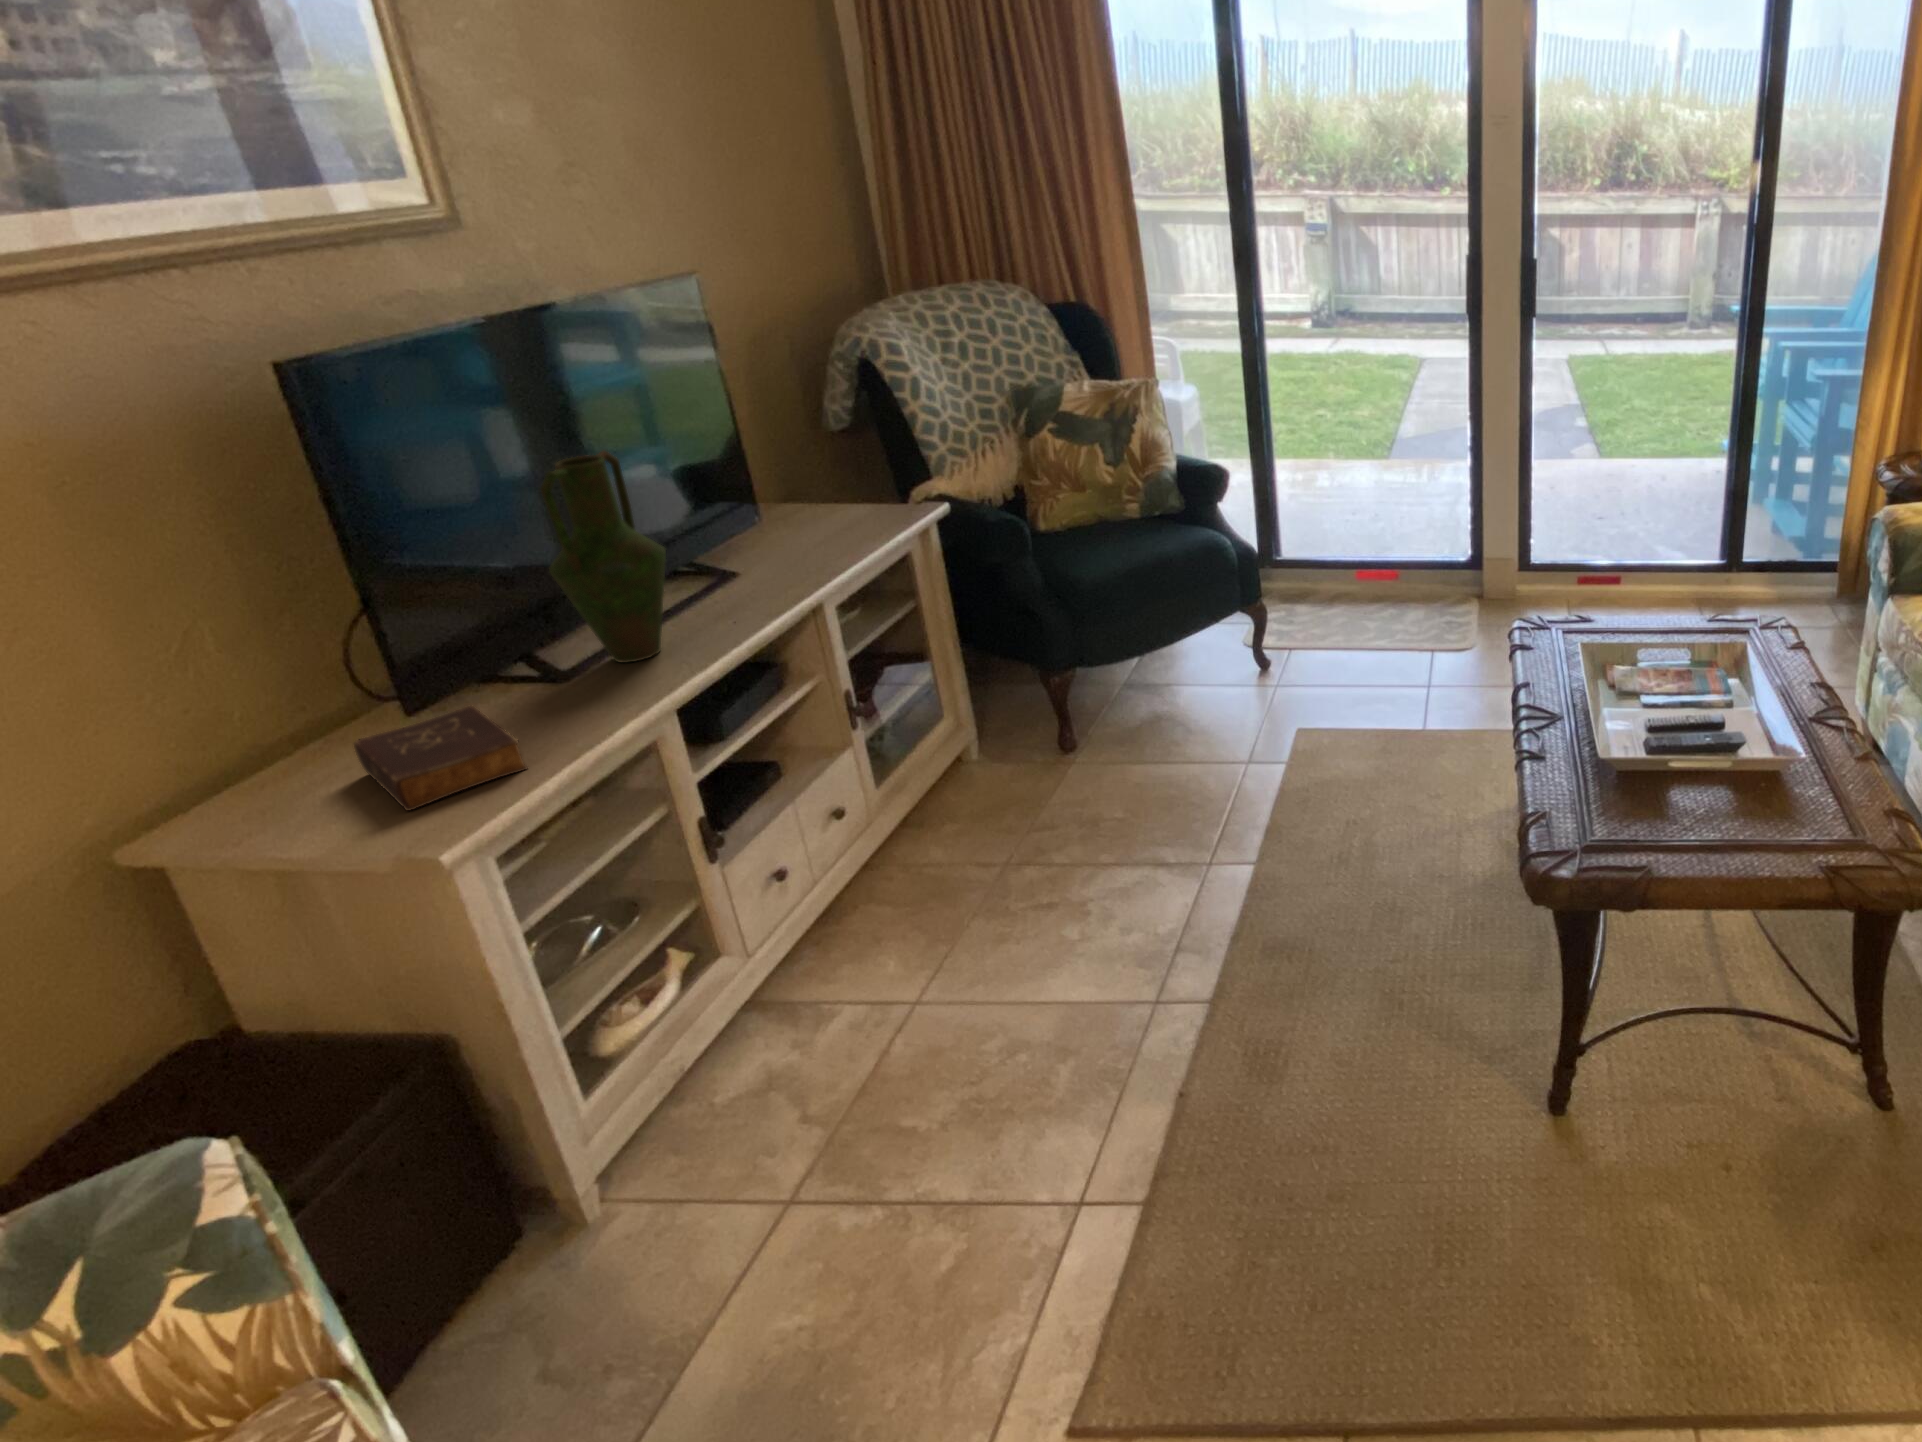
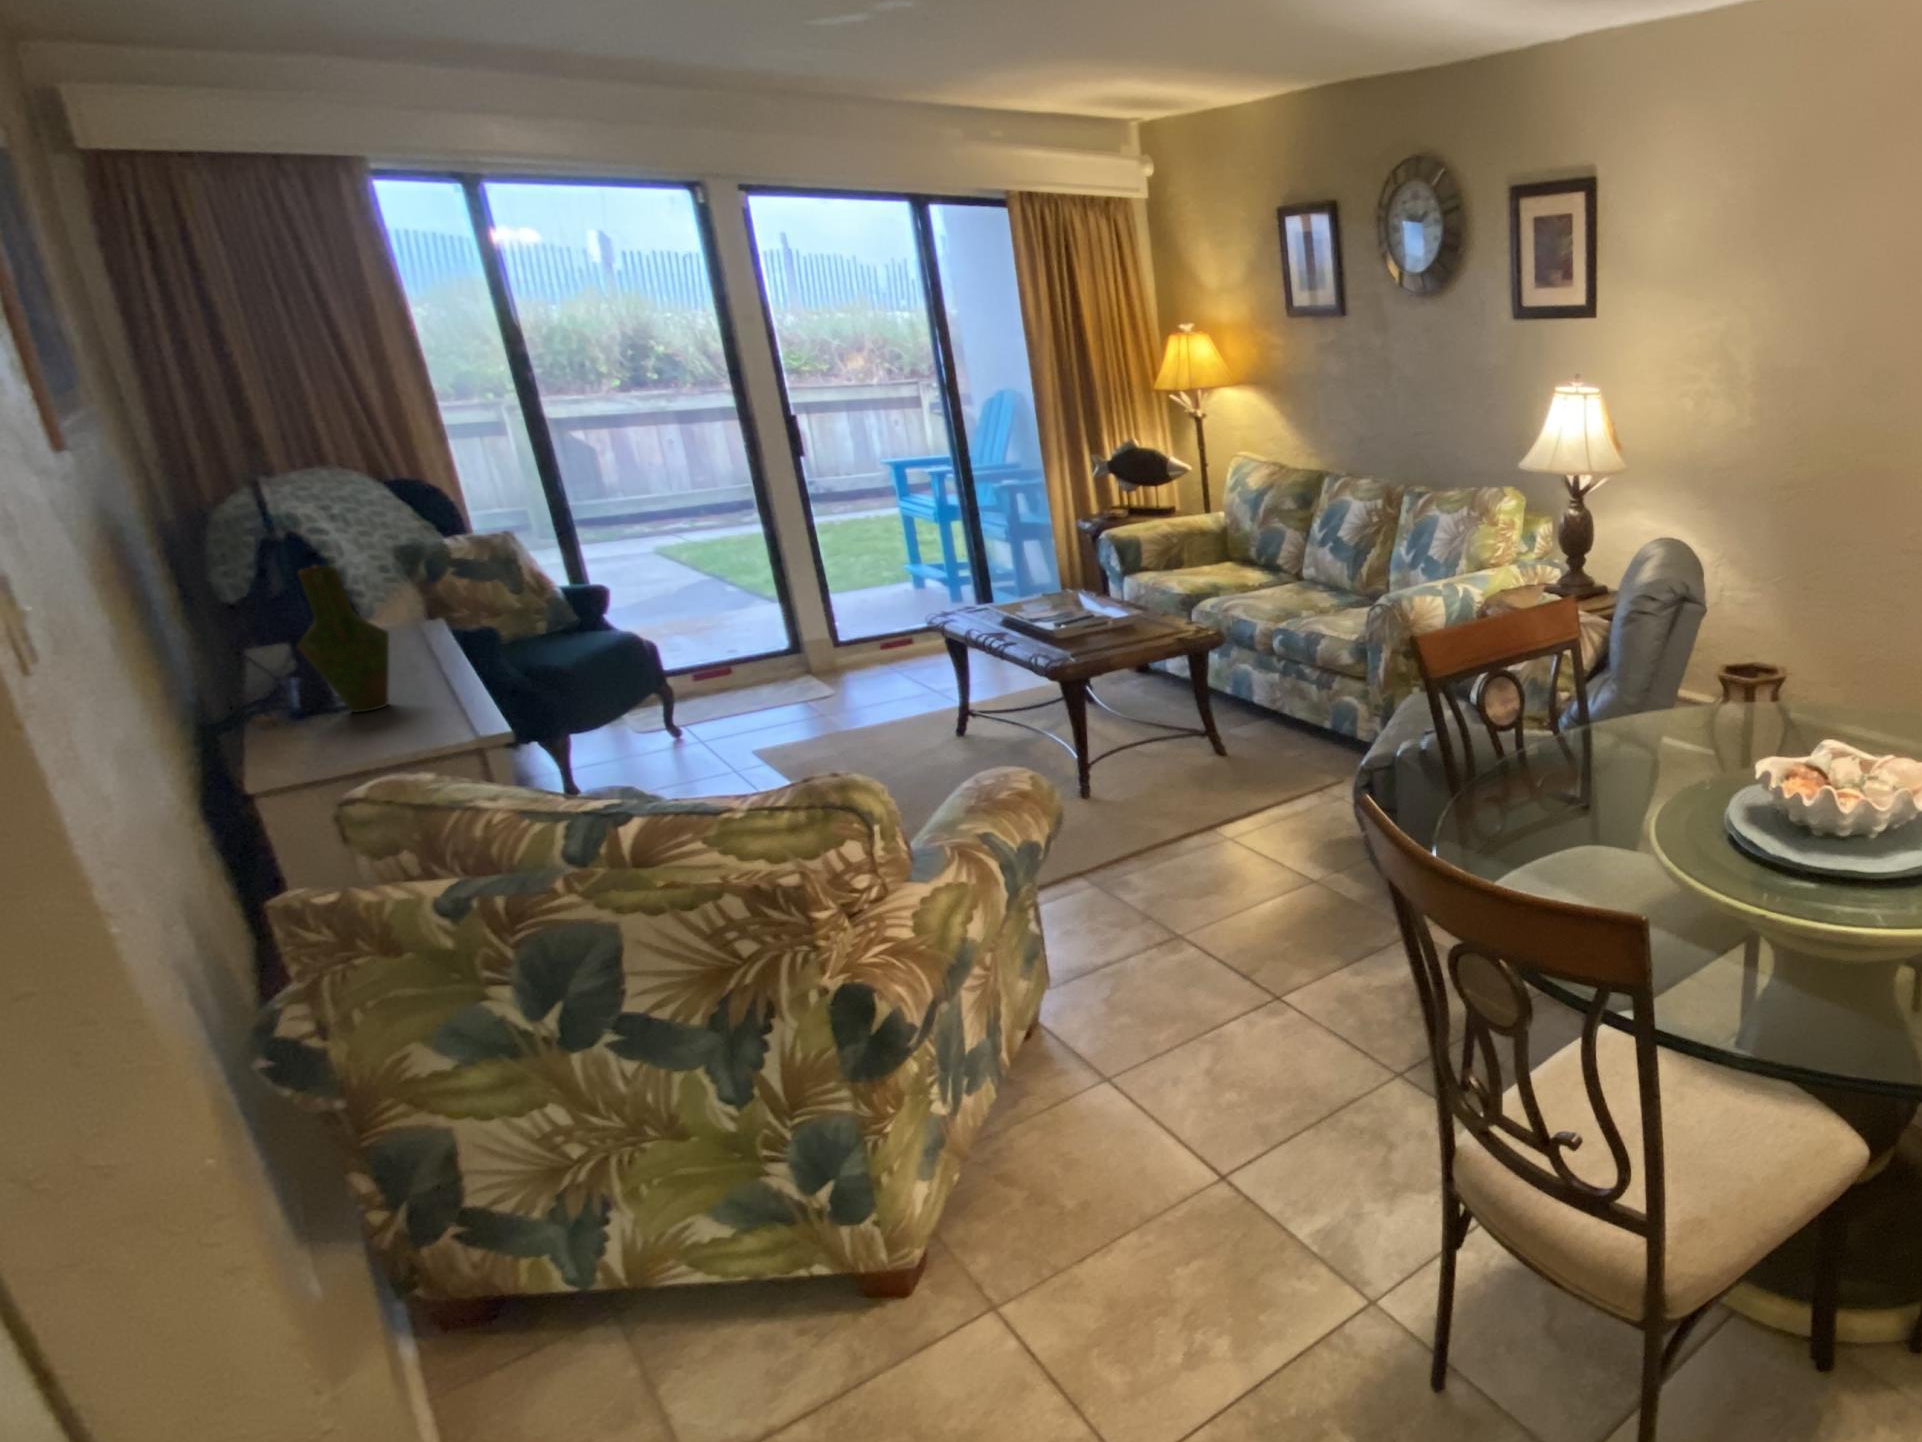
book: present [354,706,527,811] -> none [291,718,438,765]

